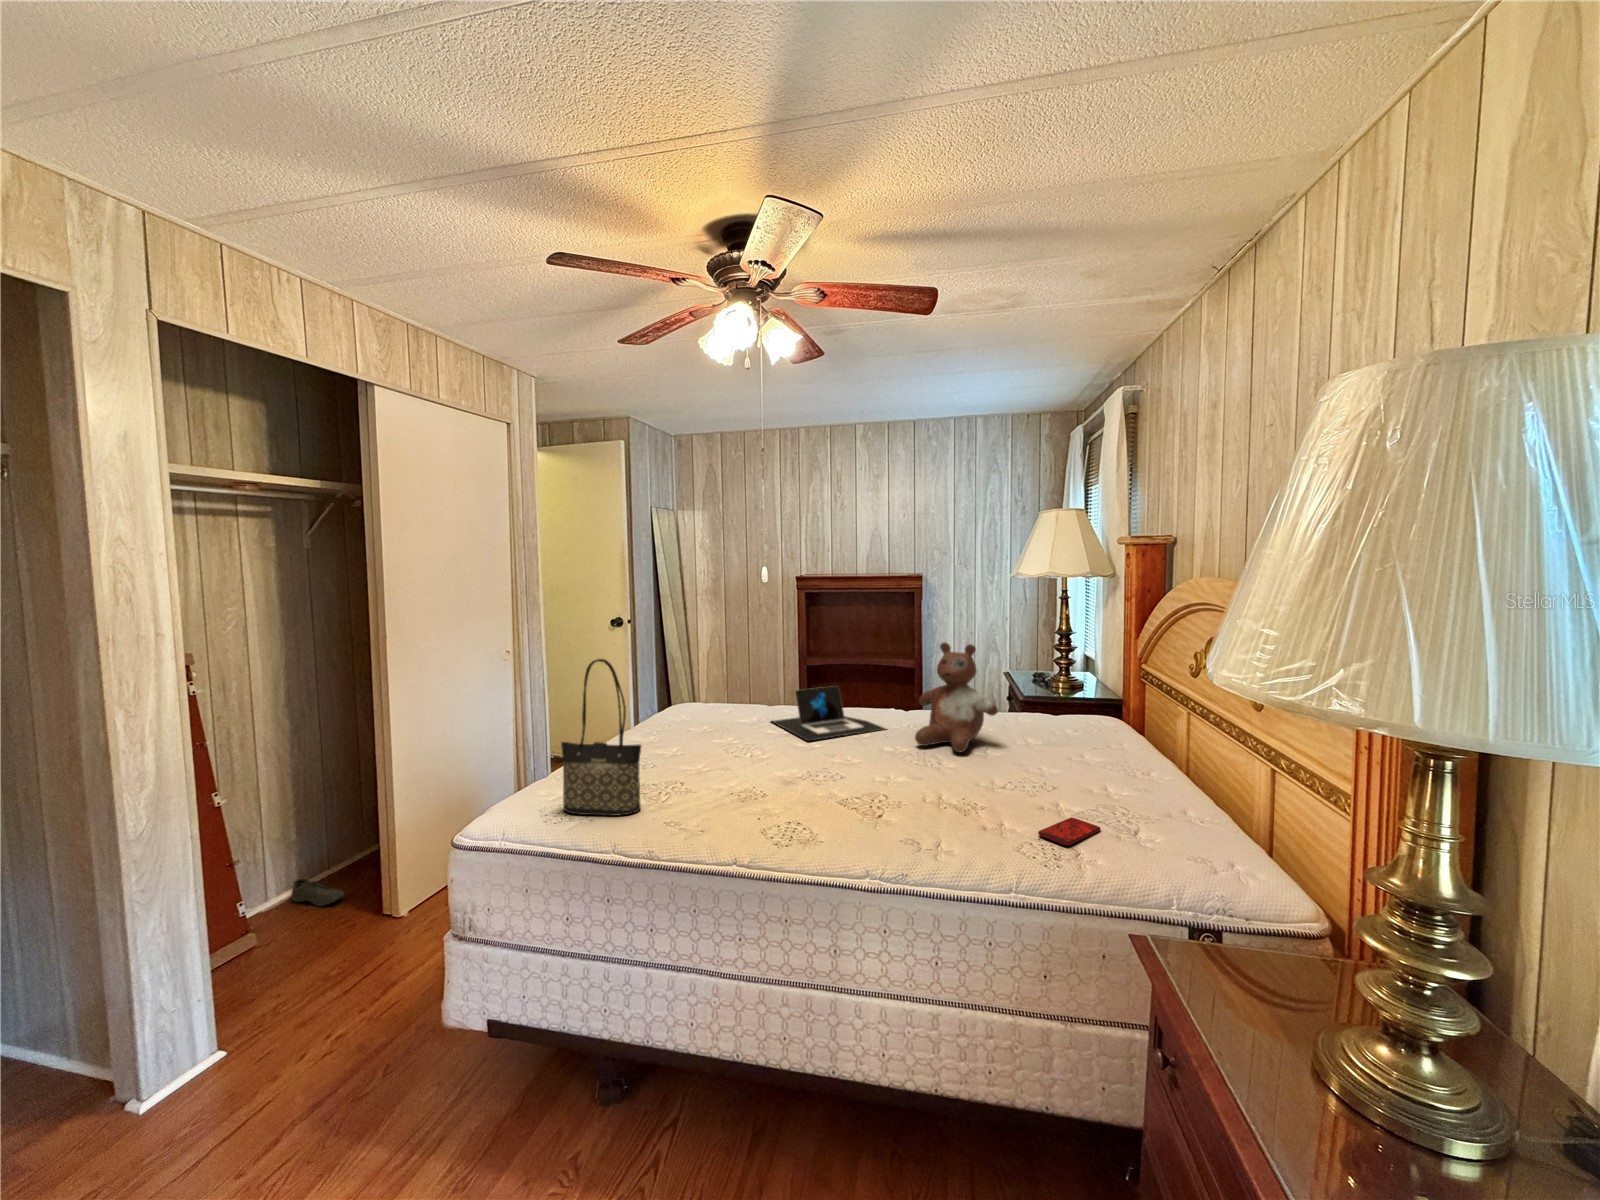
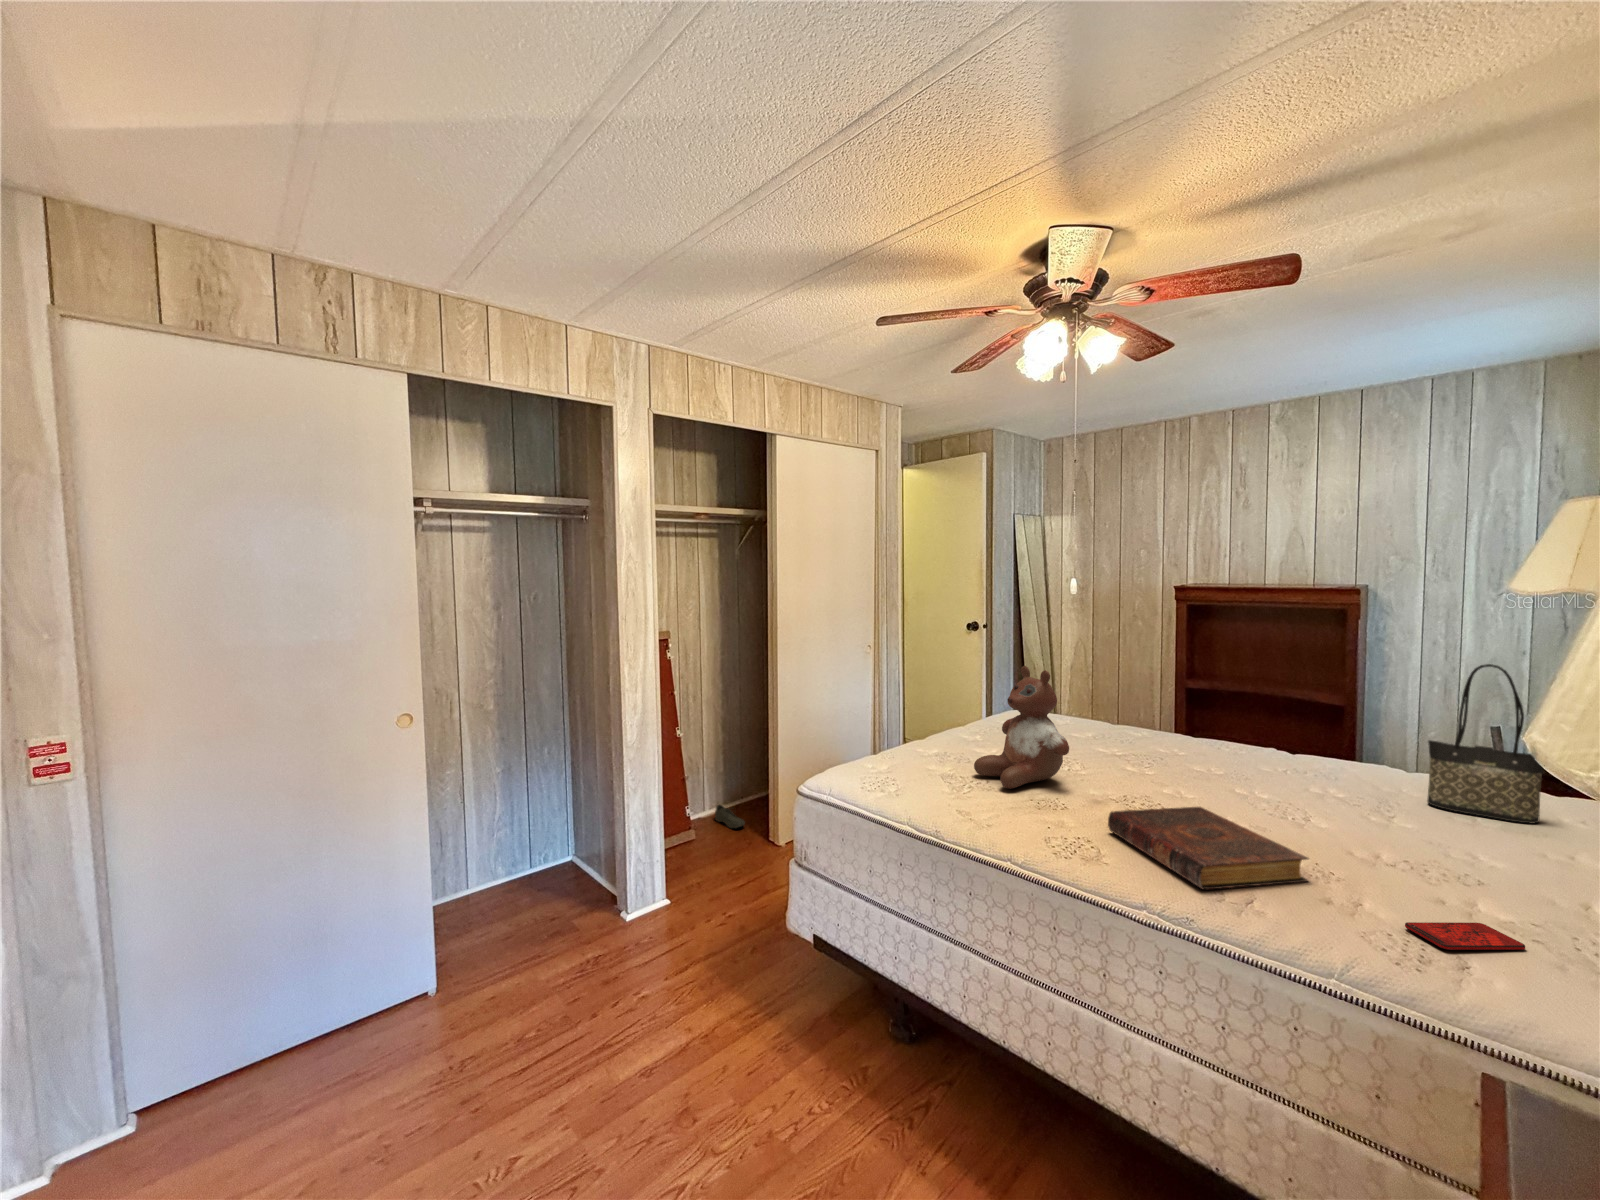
stuffed bear: present [915,642,998,752] -> present [974,666,1069,789]
tote bag: present [561,659,641,816] -> present [1427,664,1543,823]
laptop: present [772,686,885,741] -> none [1105,713,1255,774]
book: none [812,767,967,845] -> present [1108,807,1308,889]

